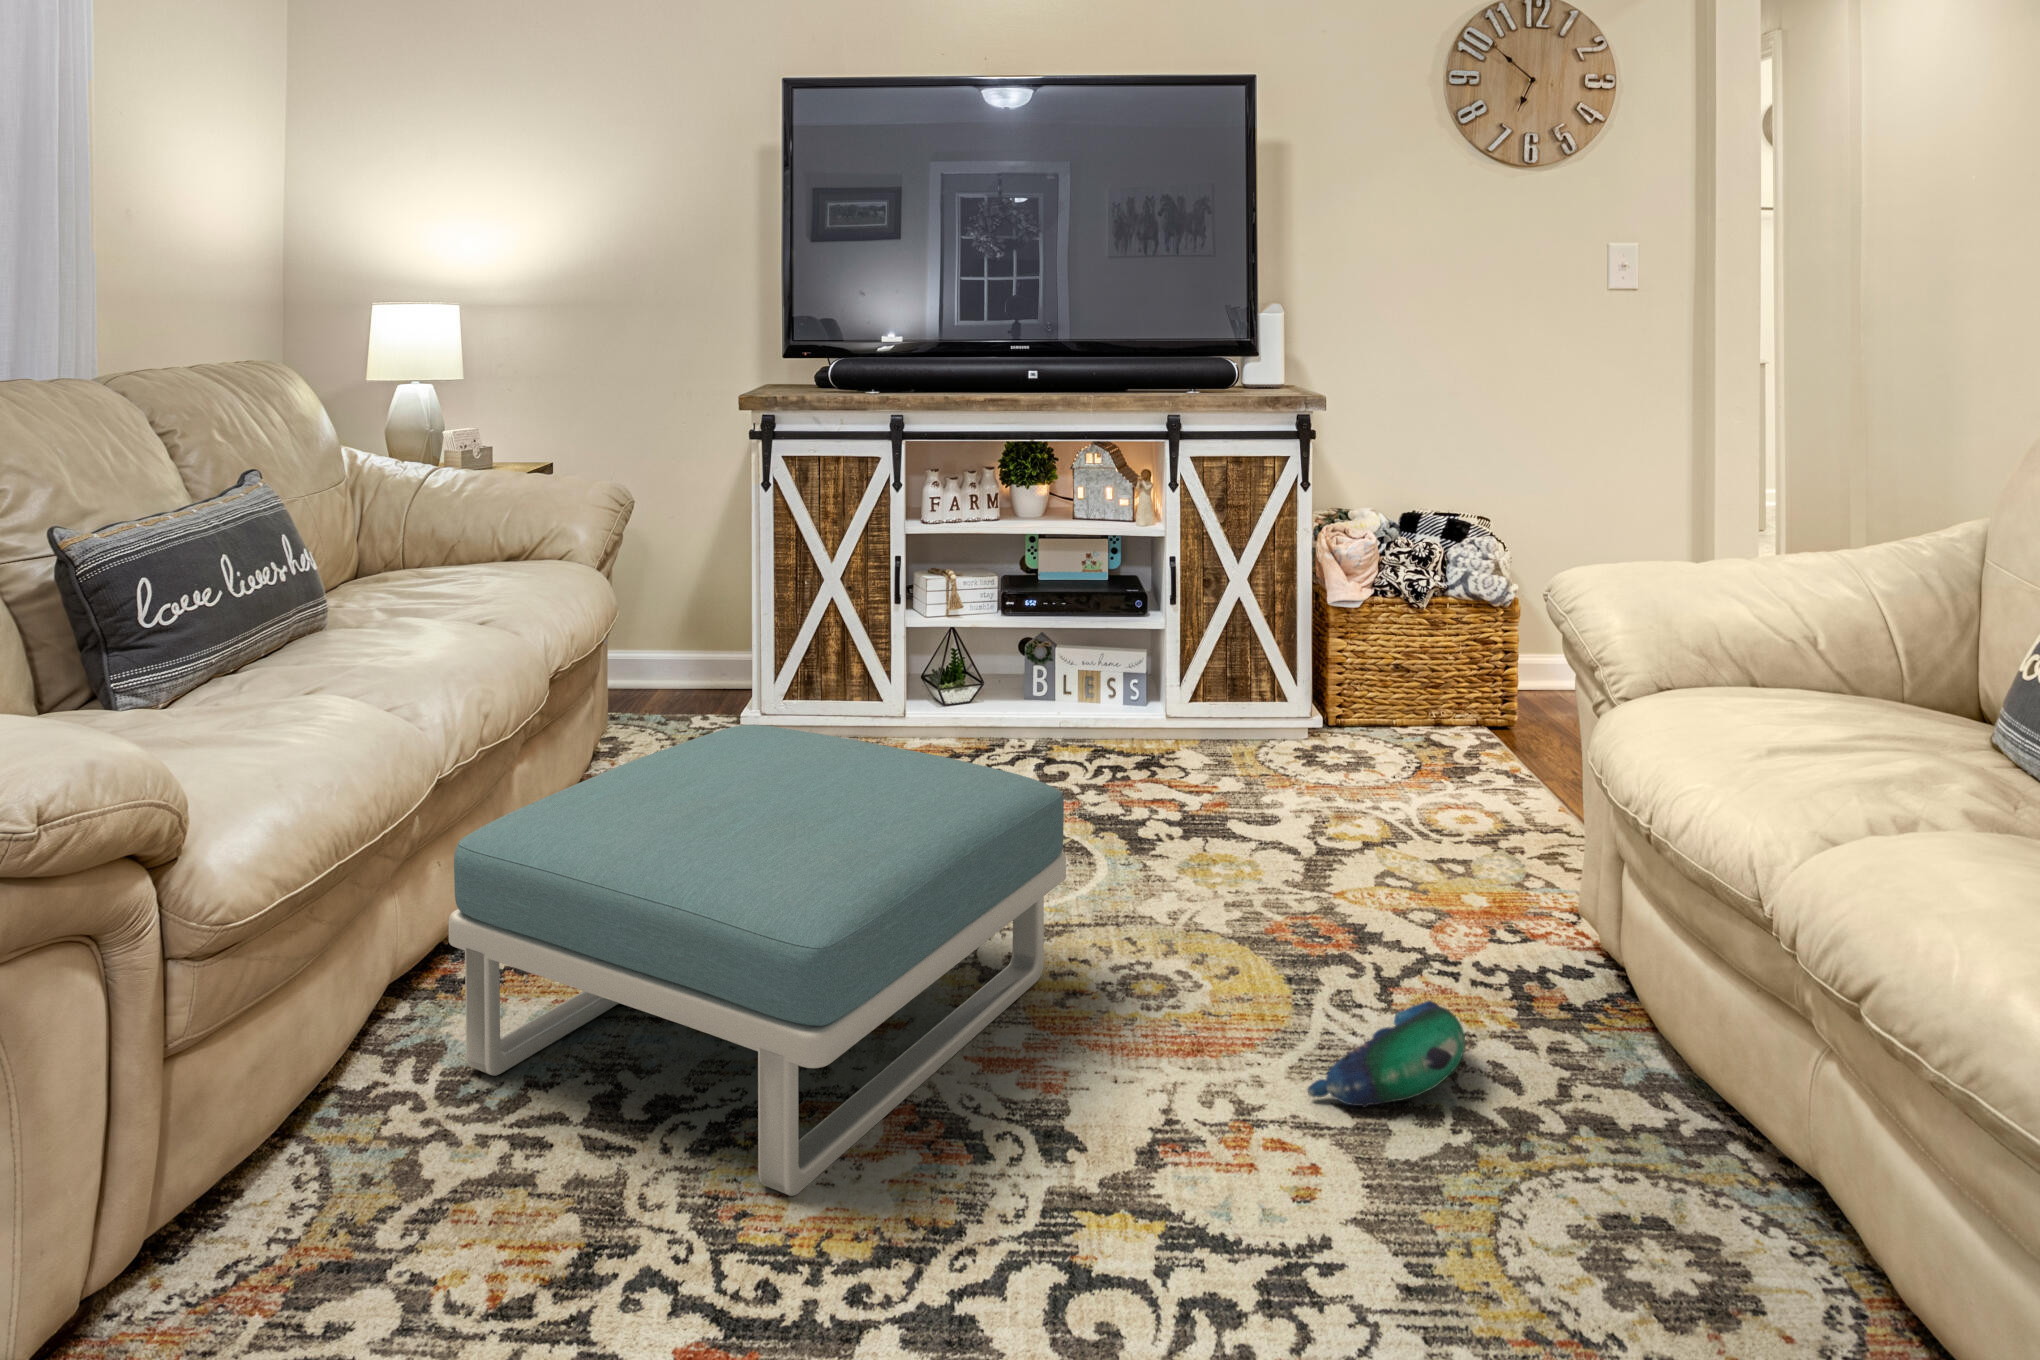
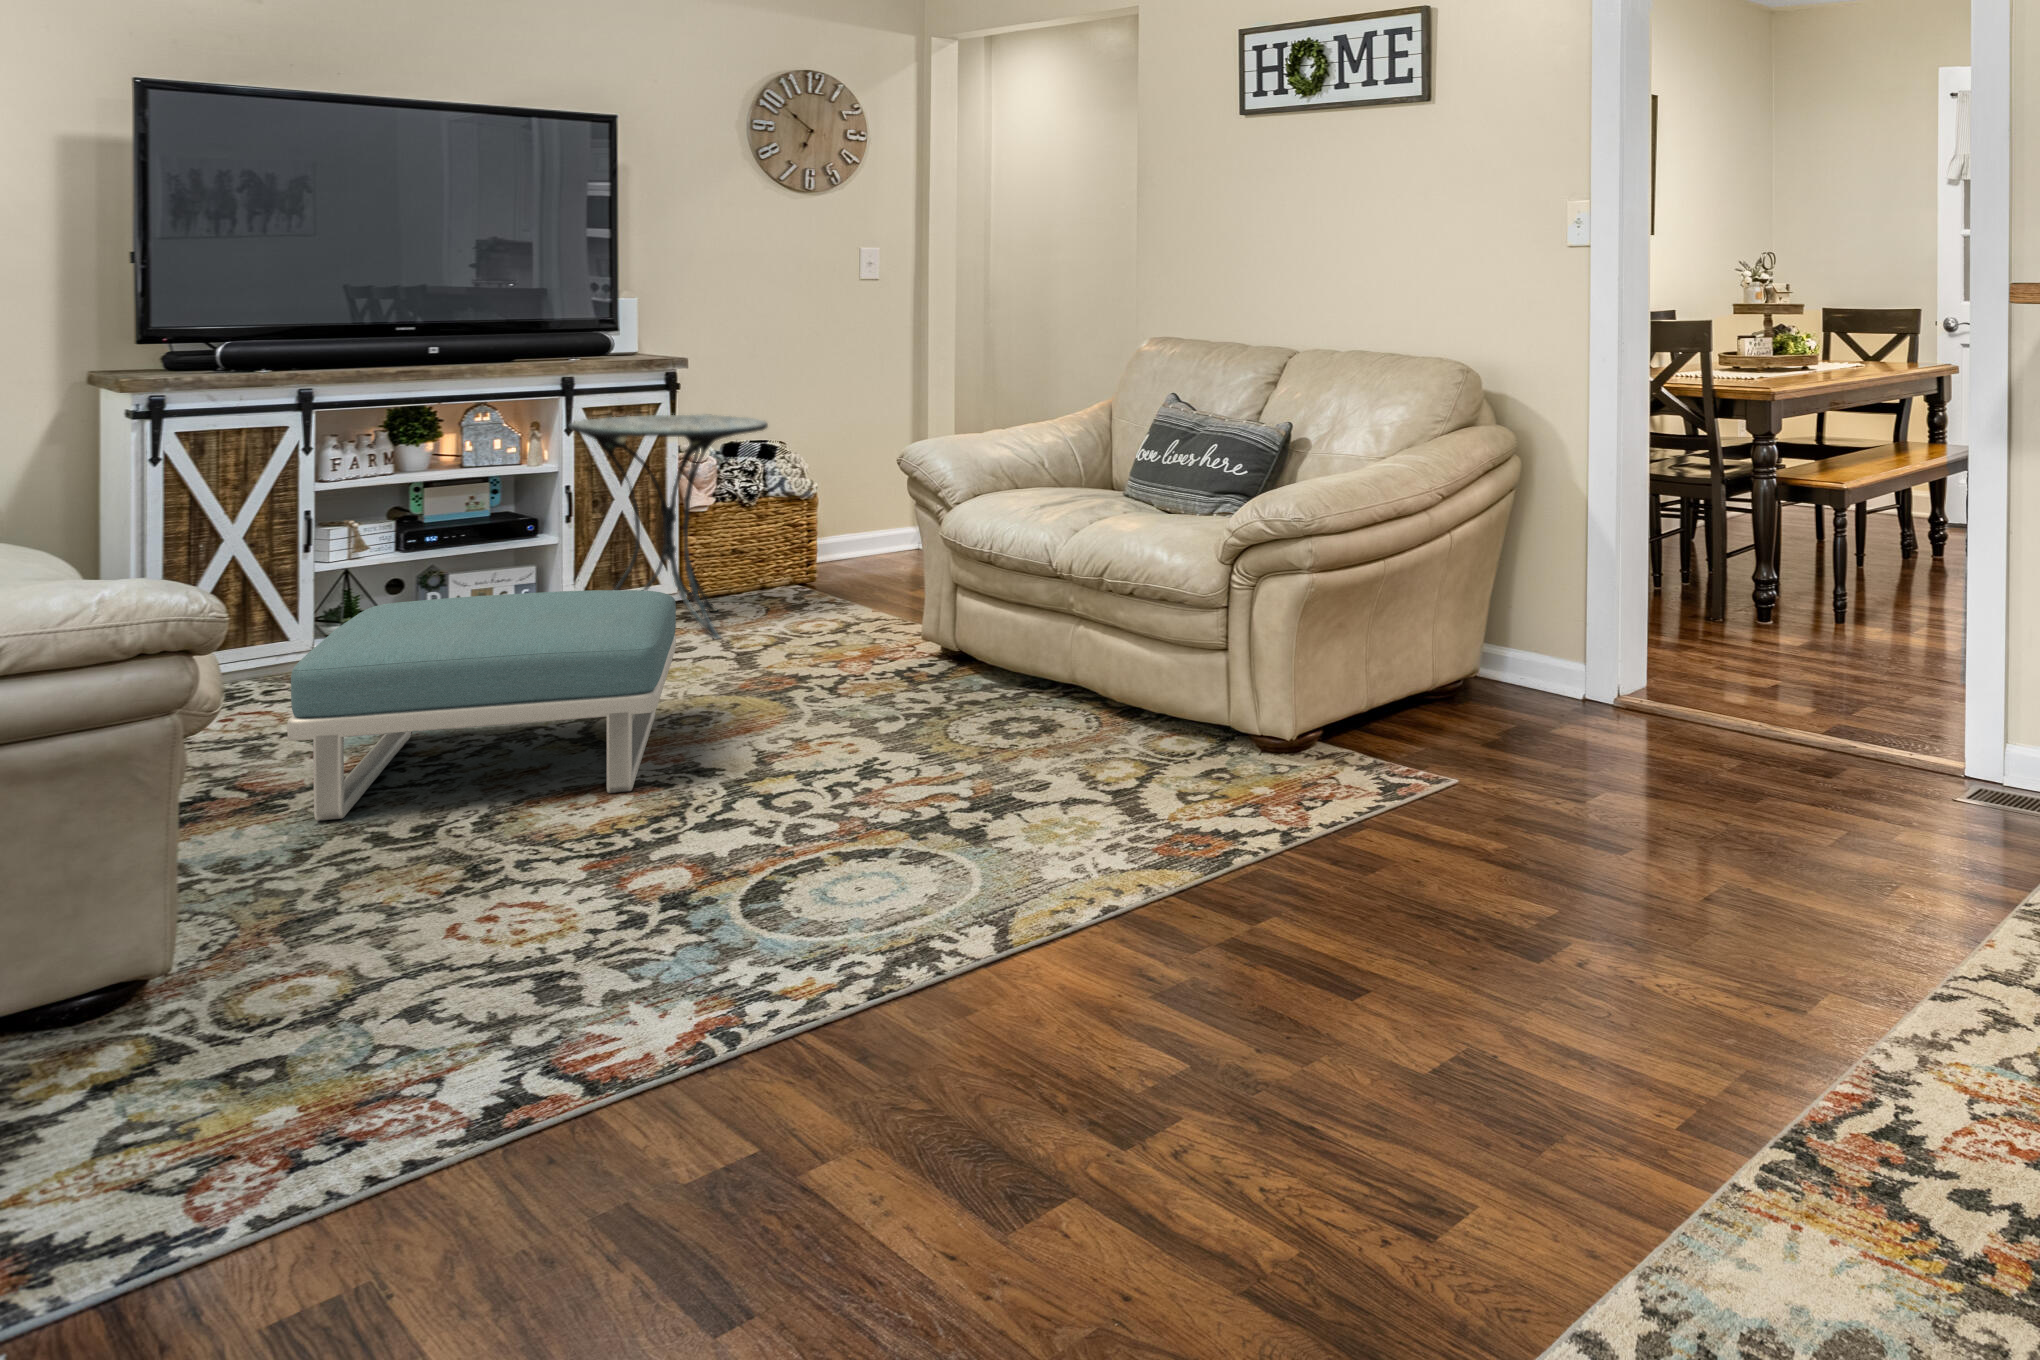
side table: none [1143,471,1392,811] -> present [569,415,768,639]
plush toy: present [1308,1001,1465,1108] -> none [856,660,926,710]

